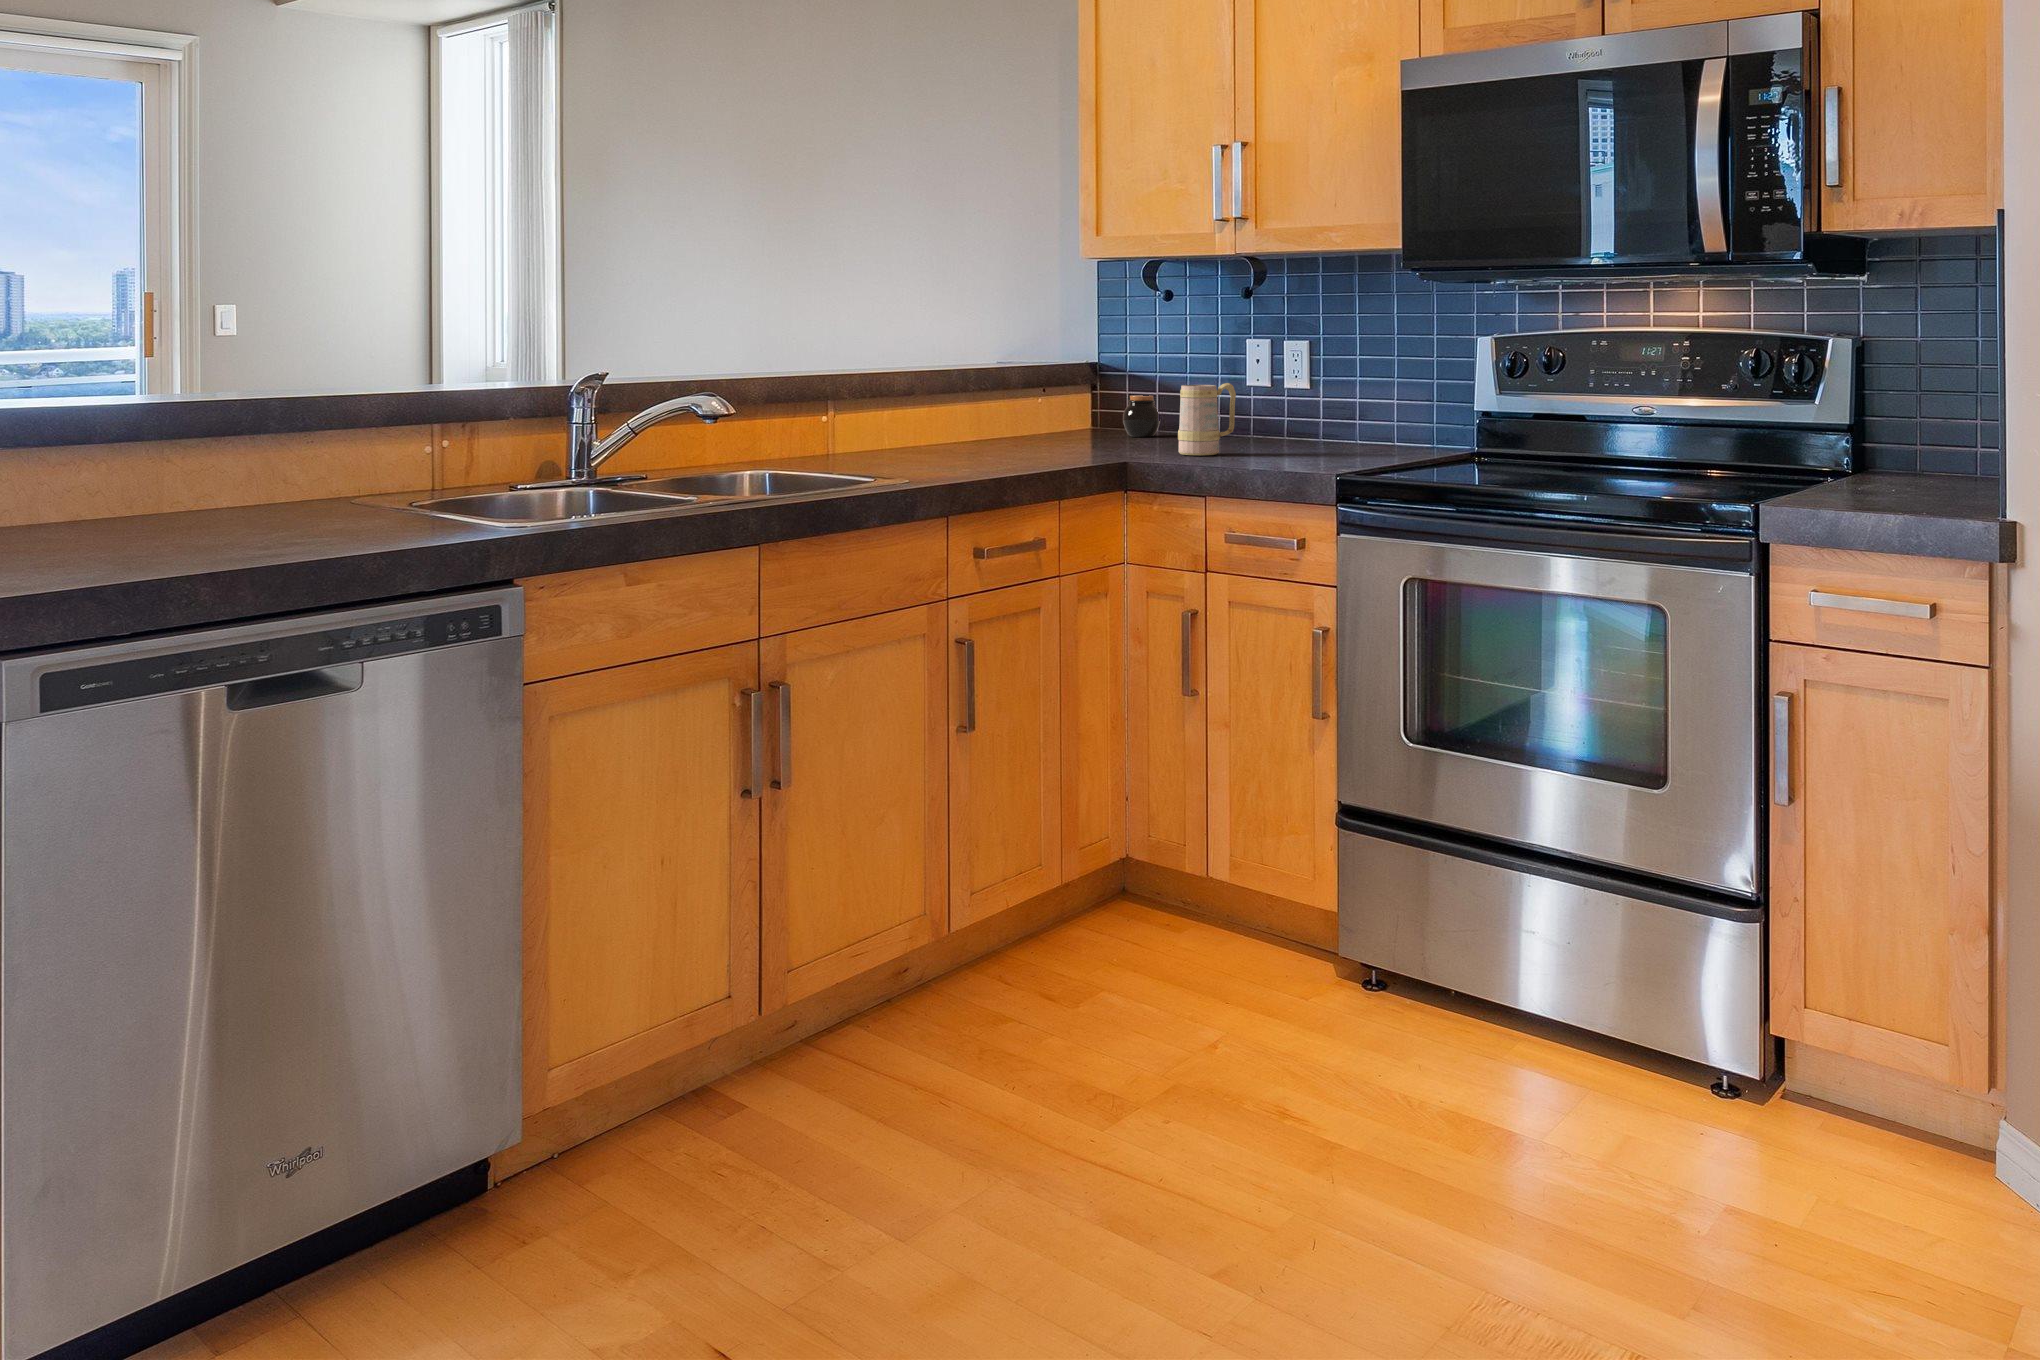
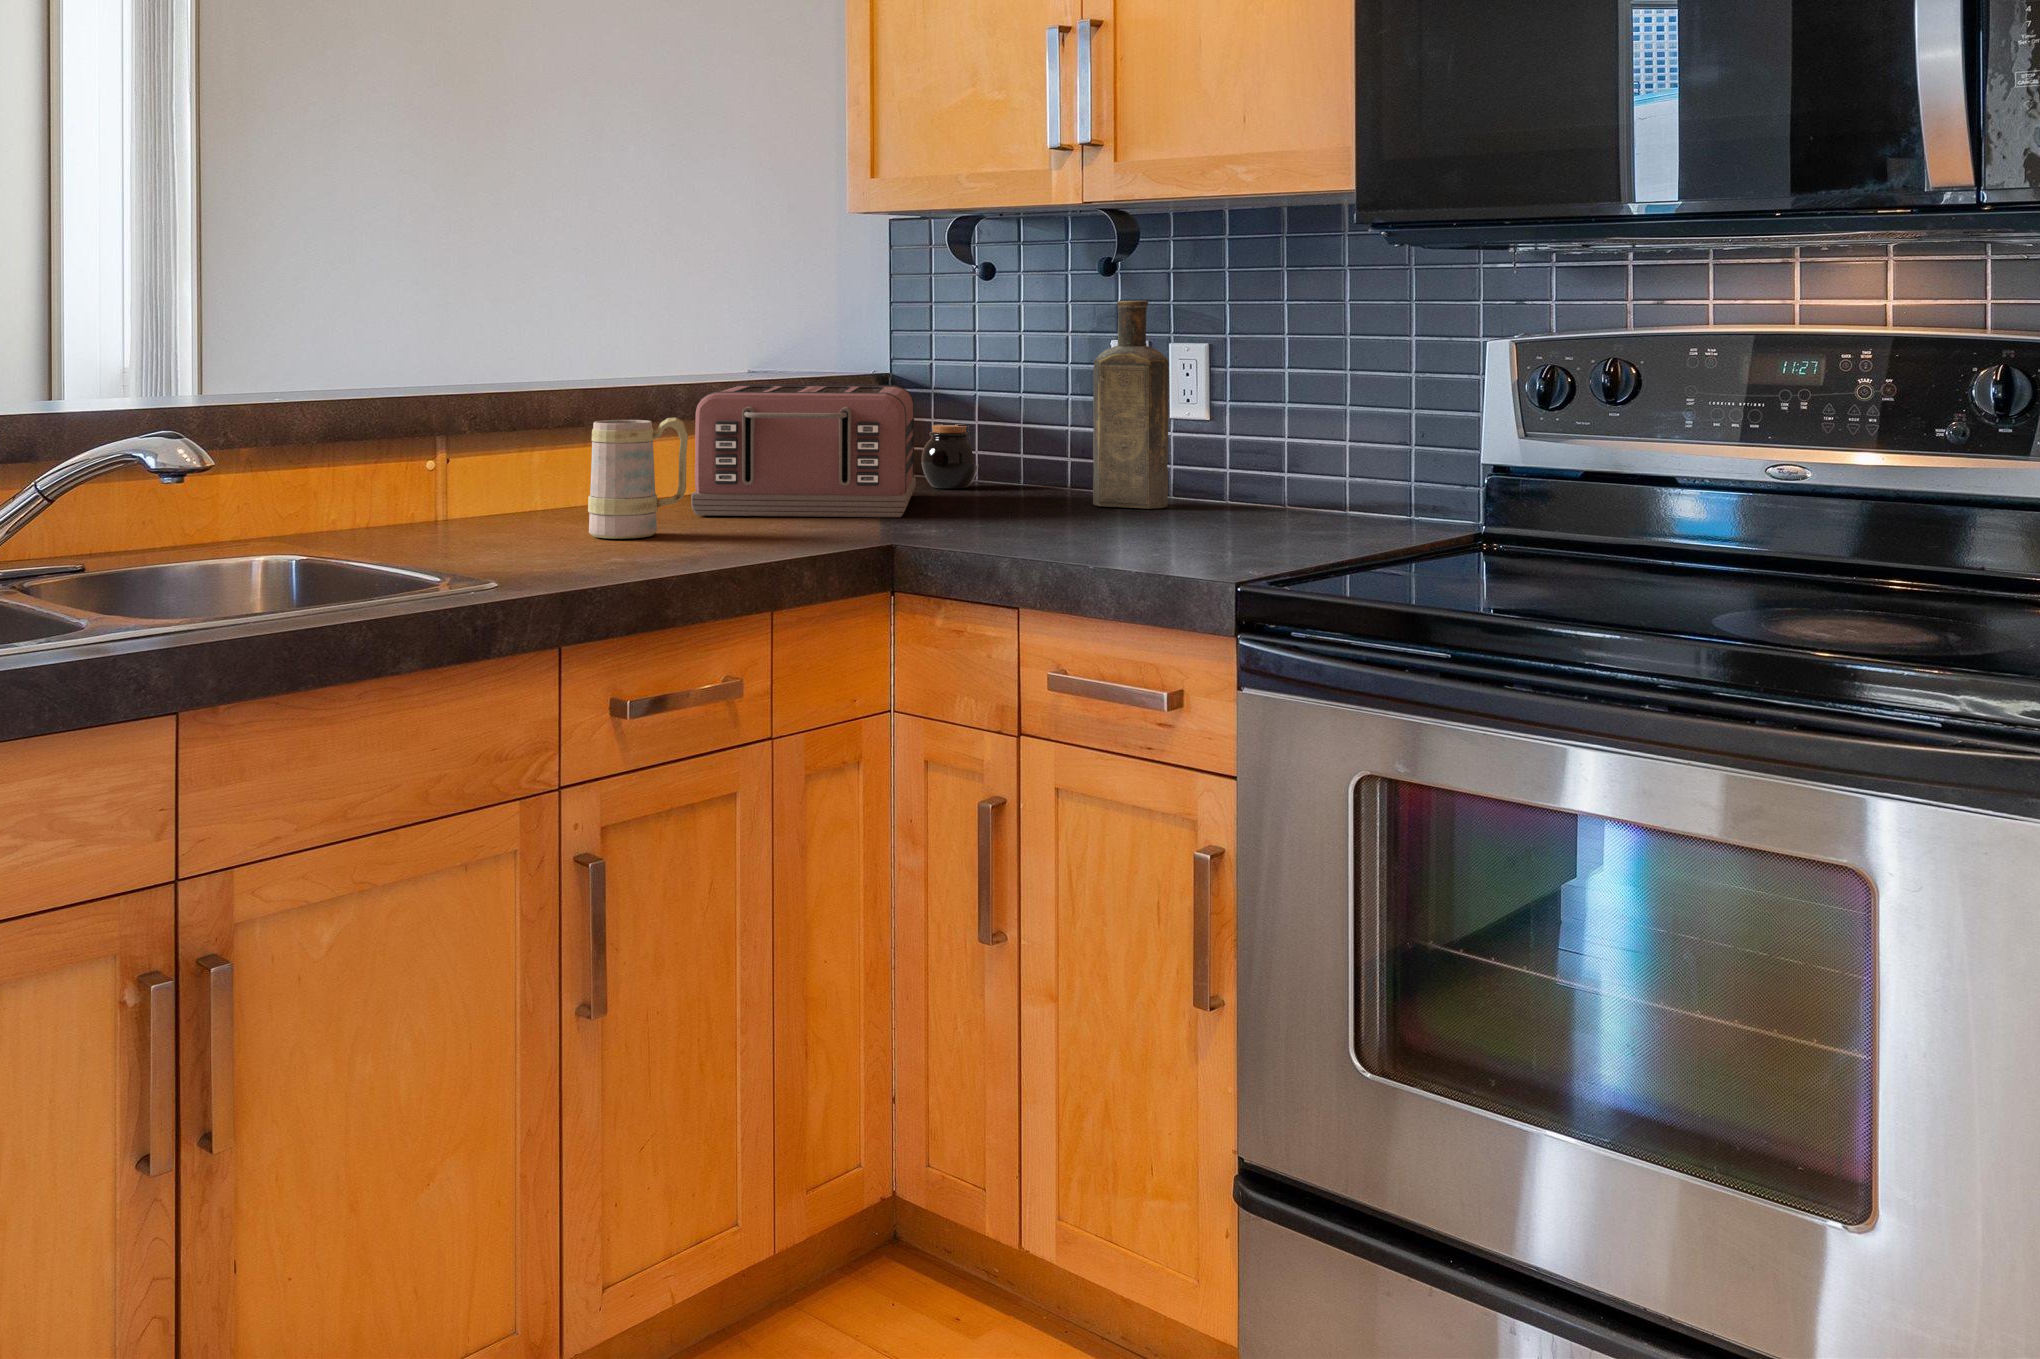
bottle: none [1235,314,1286,445] -> present [1093,301,1169,508]
toaster: none [987,369,1124,450] -> present [691,384,916,517]
mug: present [1178,383,1236,455] -> present [588,417,688,539]

